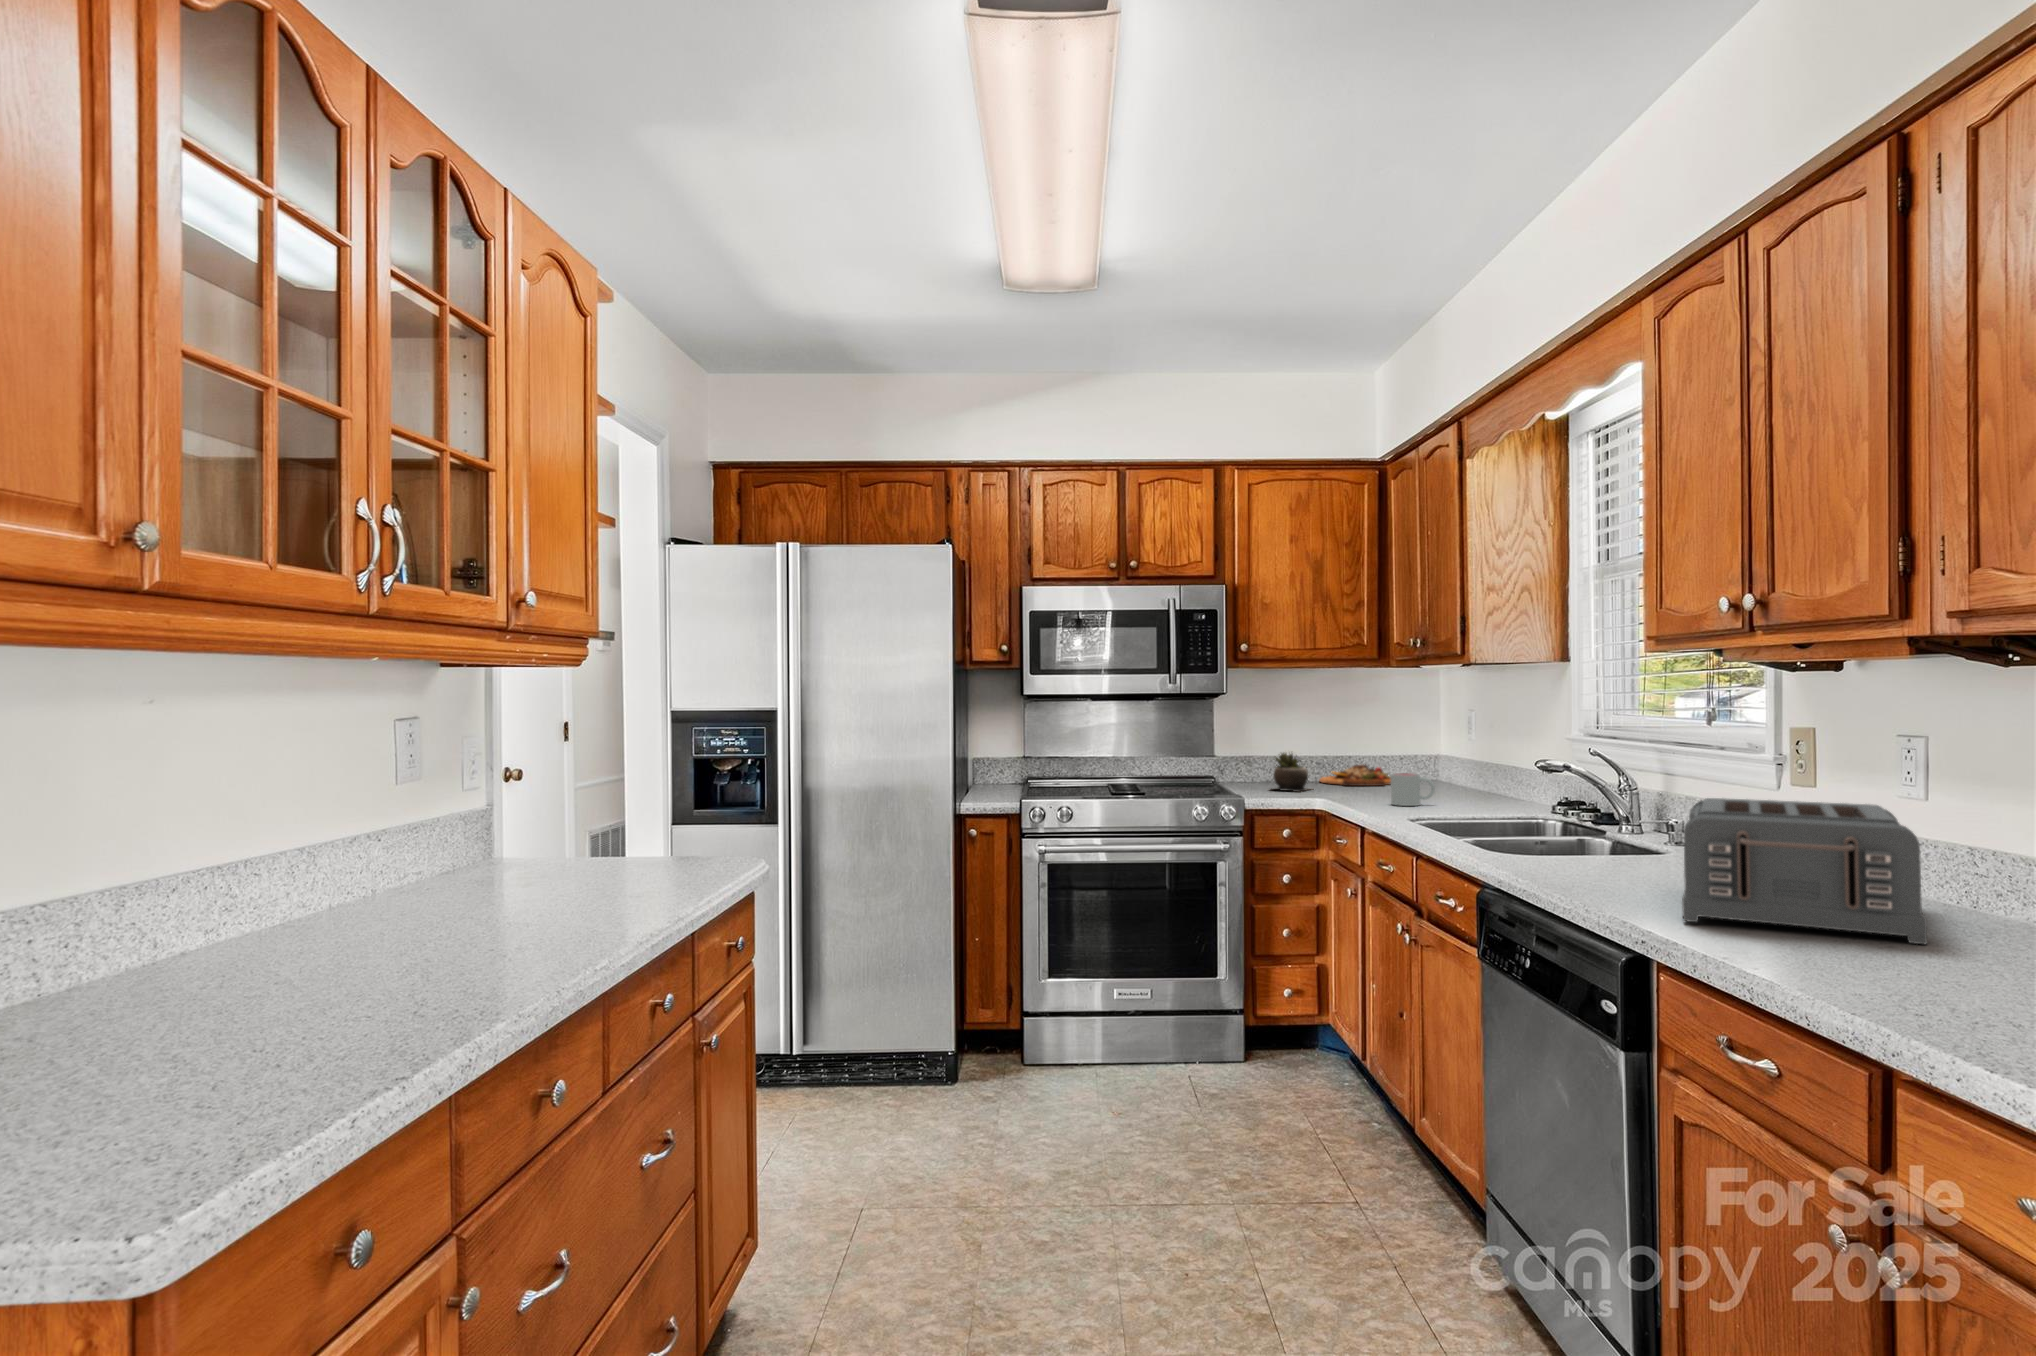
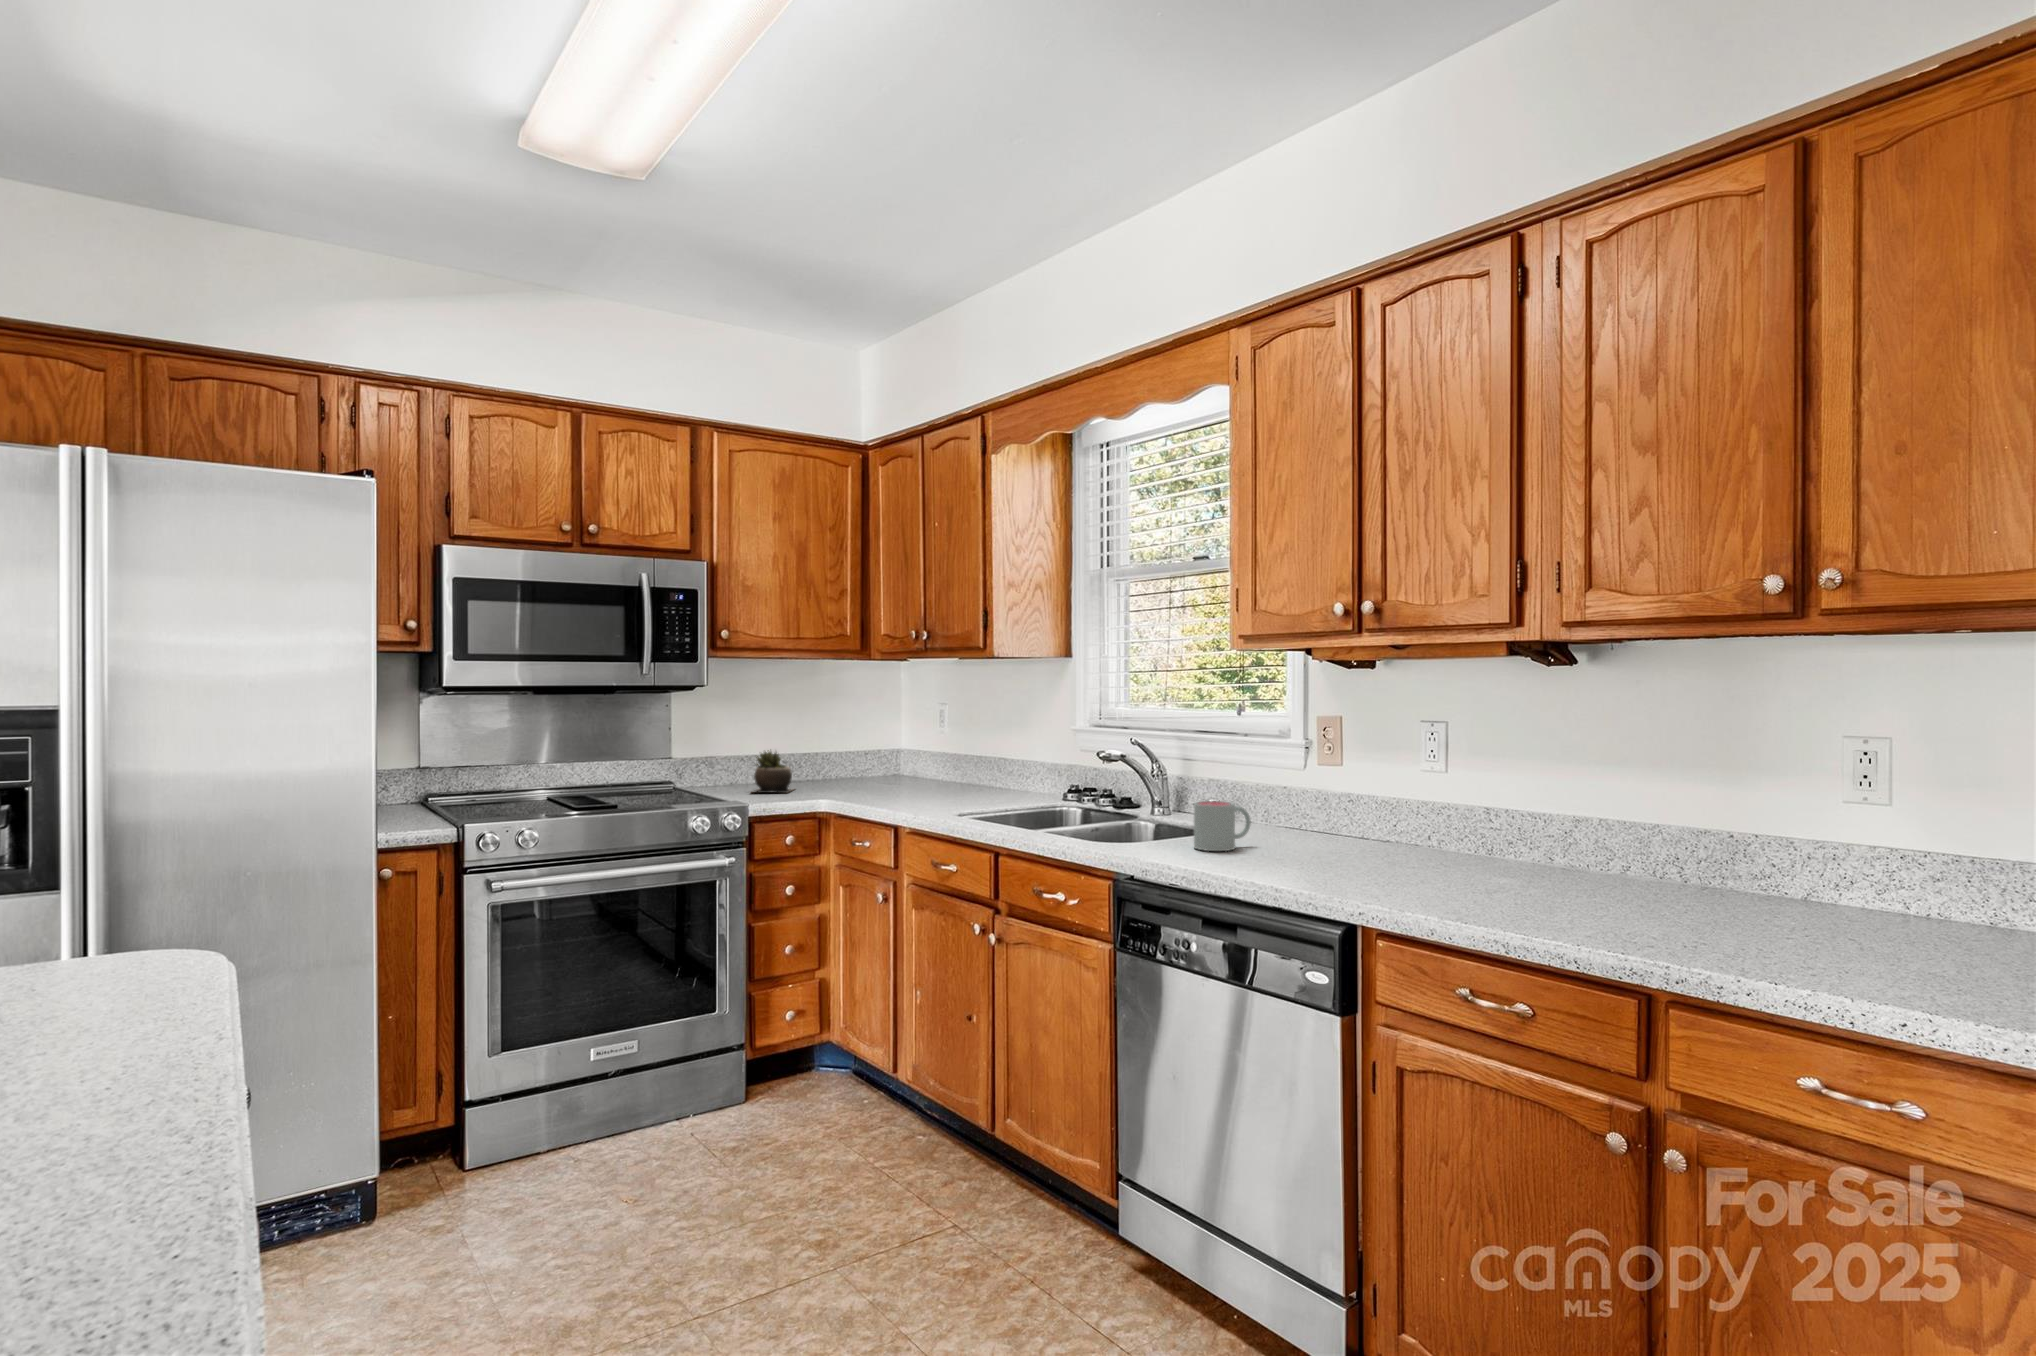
cutting board: present [1319,764,1391,786] -> none [785,761,868,784]
mug: present [1391,773,1435,806] -> present [1194,801,1251,851]
toaster: present [1682,798,1927,944] -> none [1306,776,1526,889]

